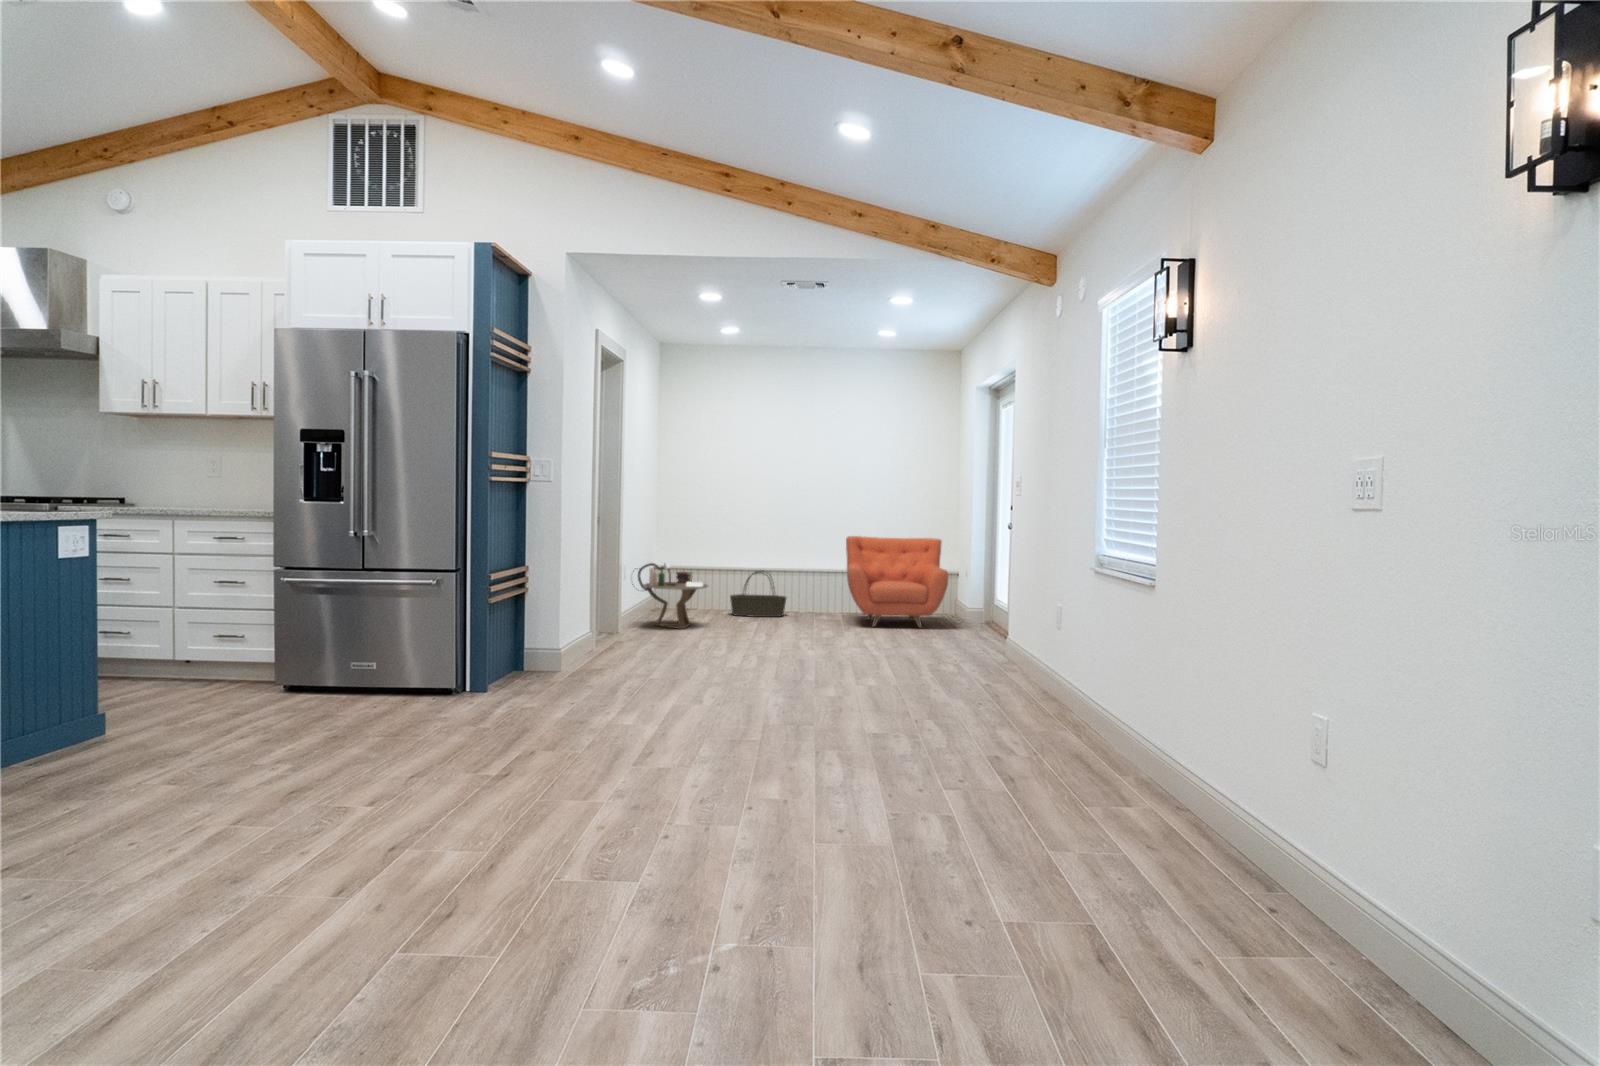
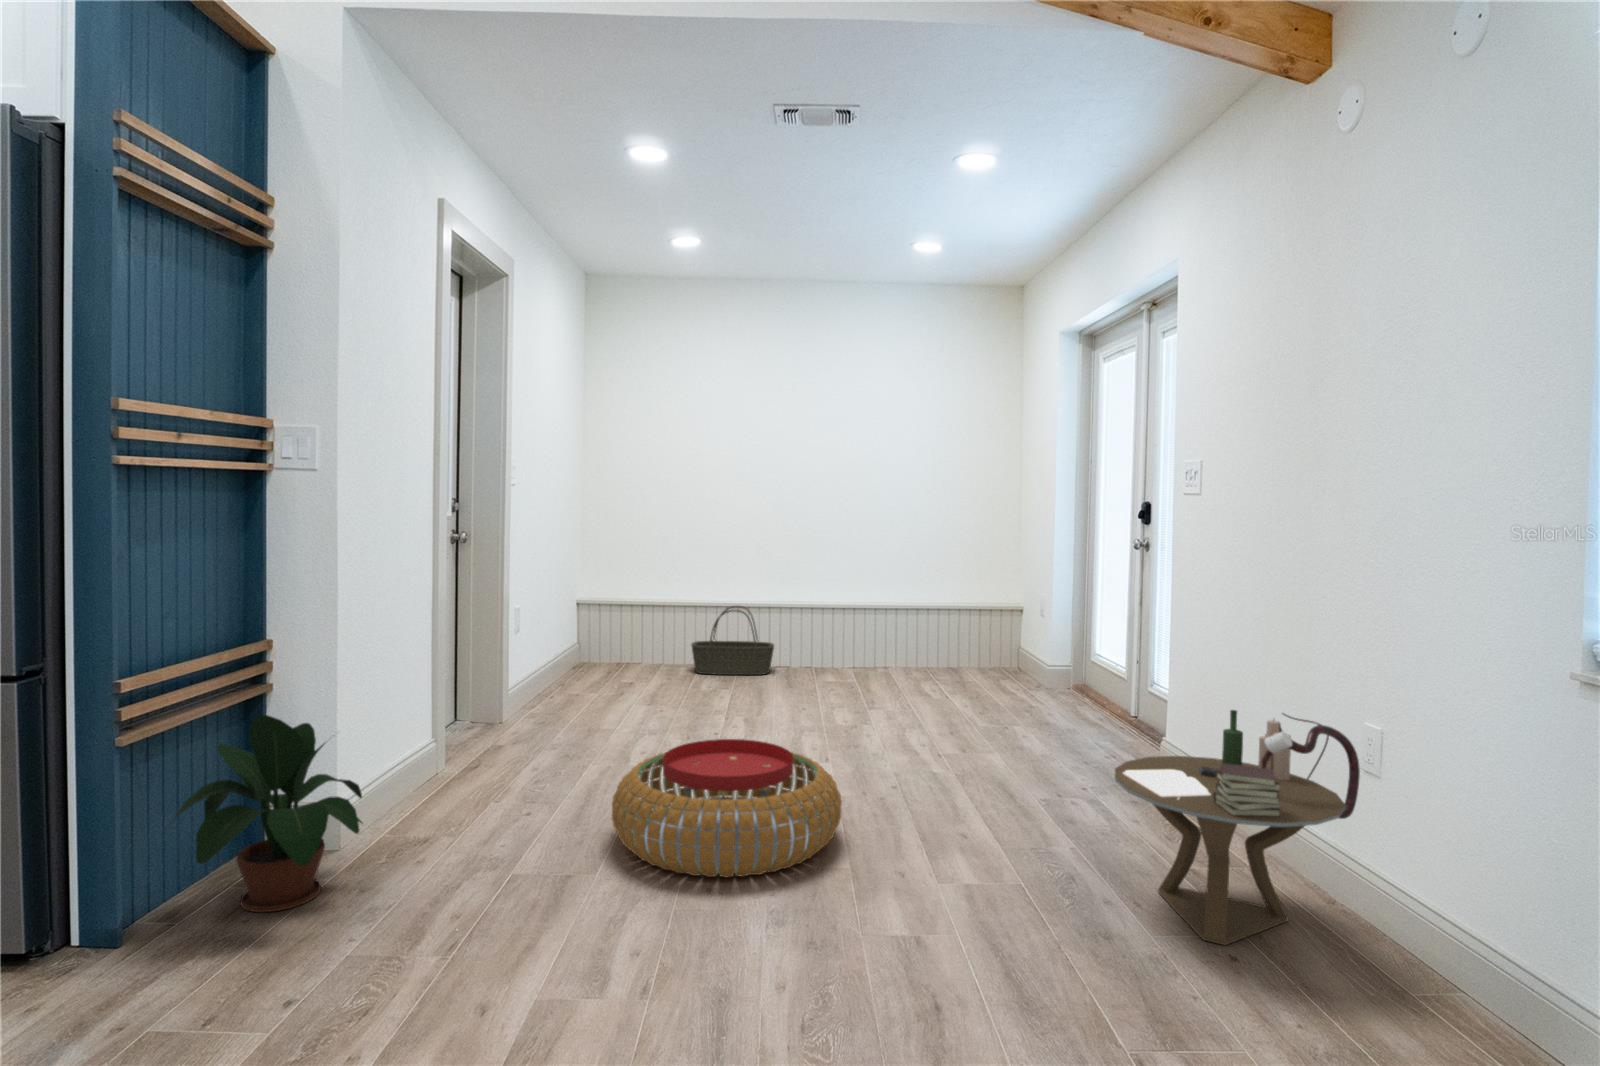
armchair: present [846,536,948,628] -> none [862,555,1021,695]
side table: present [632,563,708,629] -> present [1115,710,1360,945]
potted plant: none [498,594,580,686] -> present [173,715,362,912]
pouf: none [694,626,812,682] -> present [611,739,842,877]

